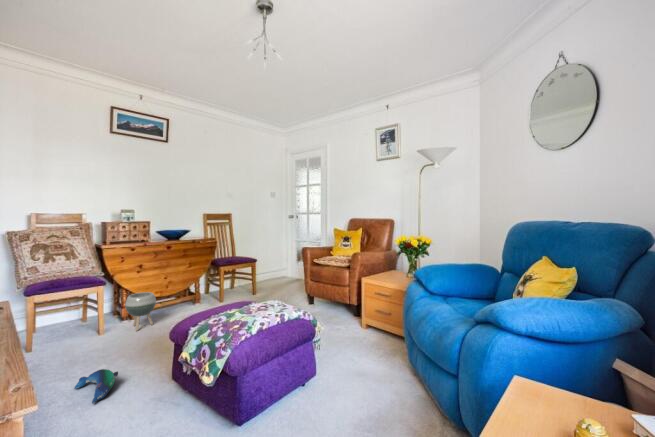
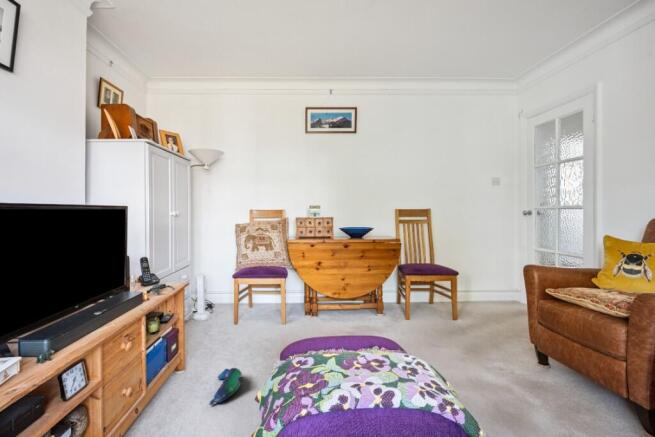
planter: present [125,292,156,331] -> none [300,291,327,331]

